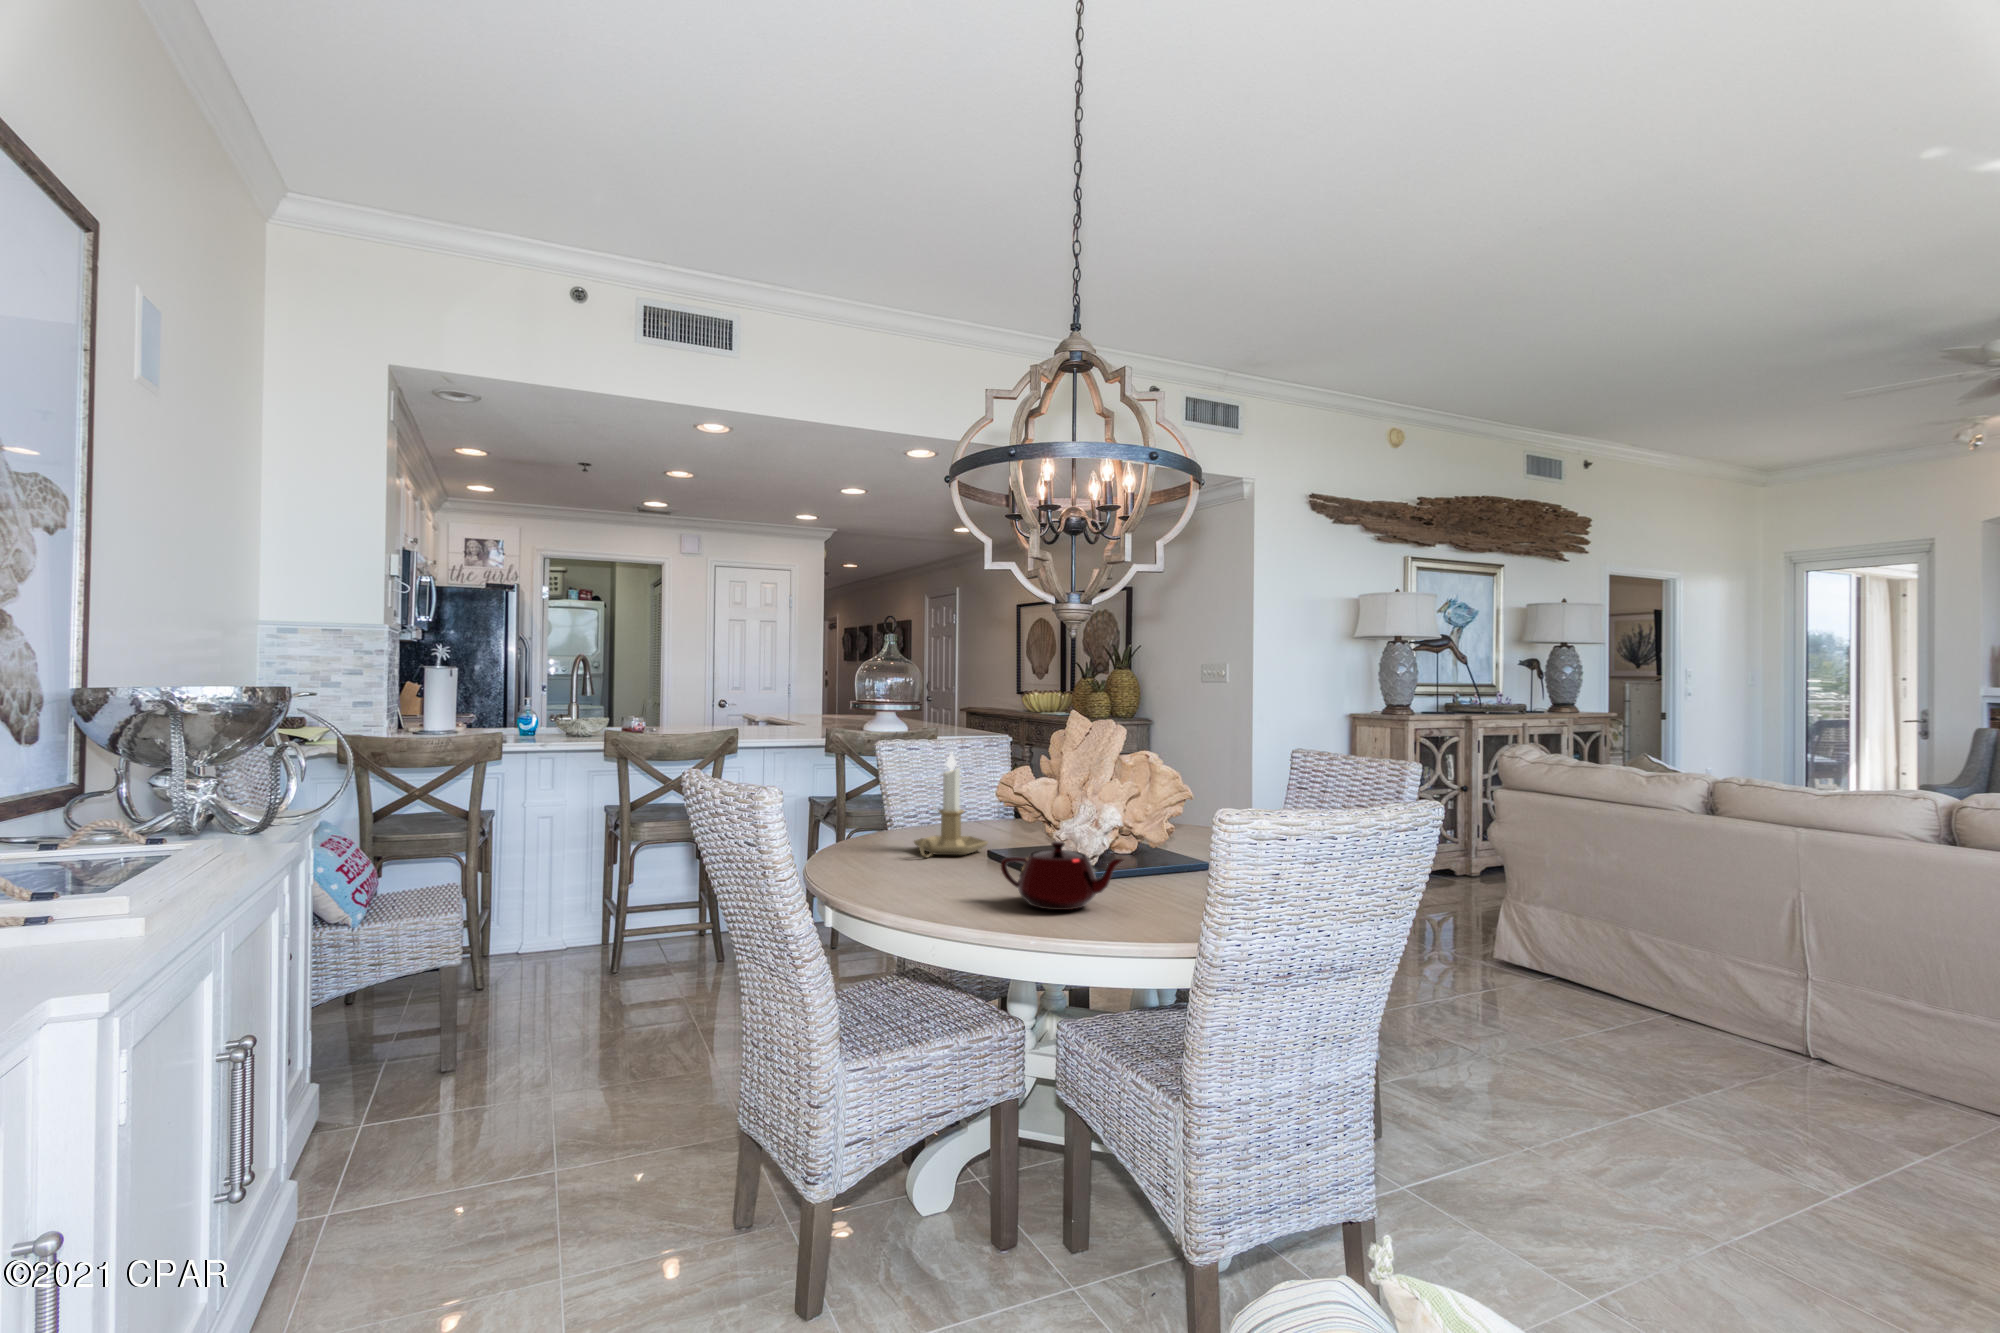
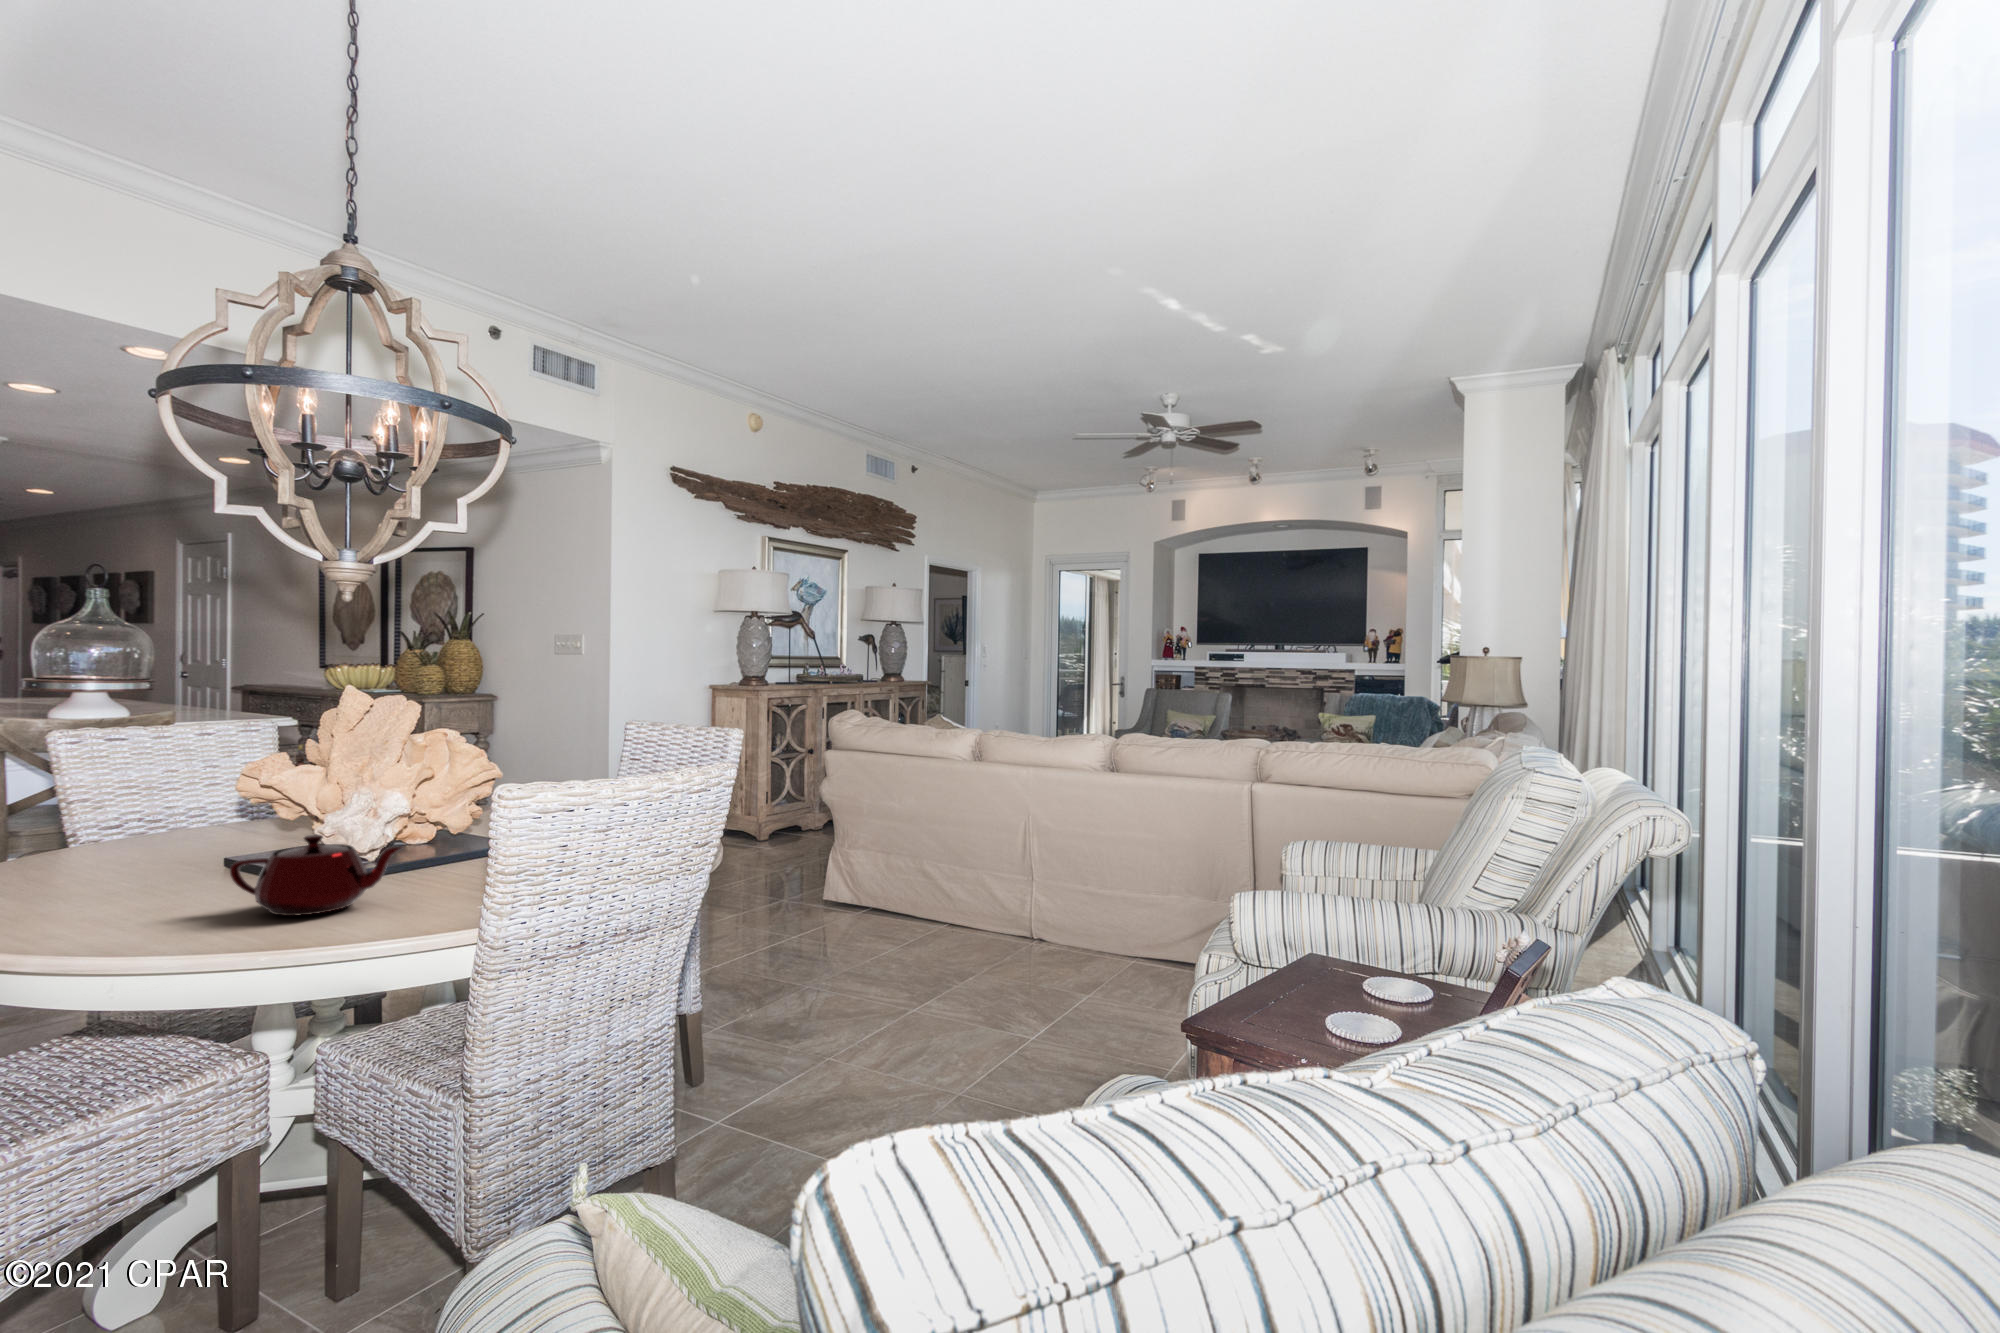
candlestick: present [914,753,988,857] -> none [109,736,233,873]

